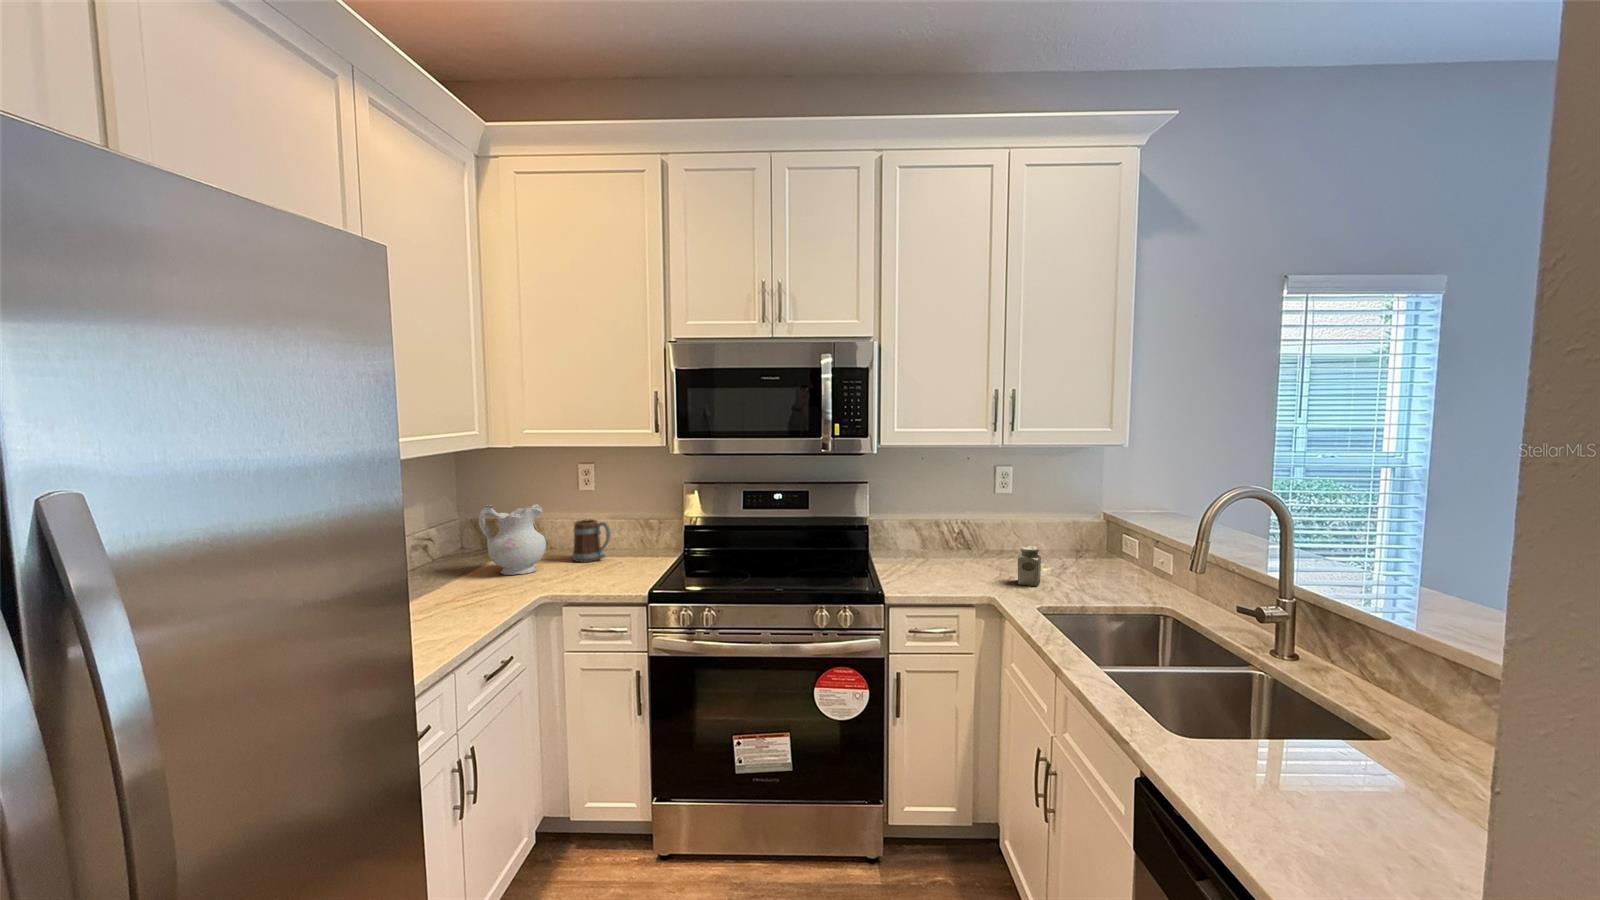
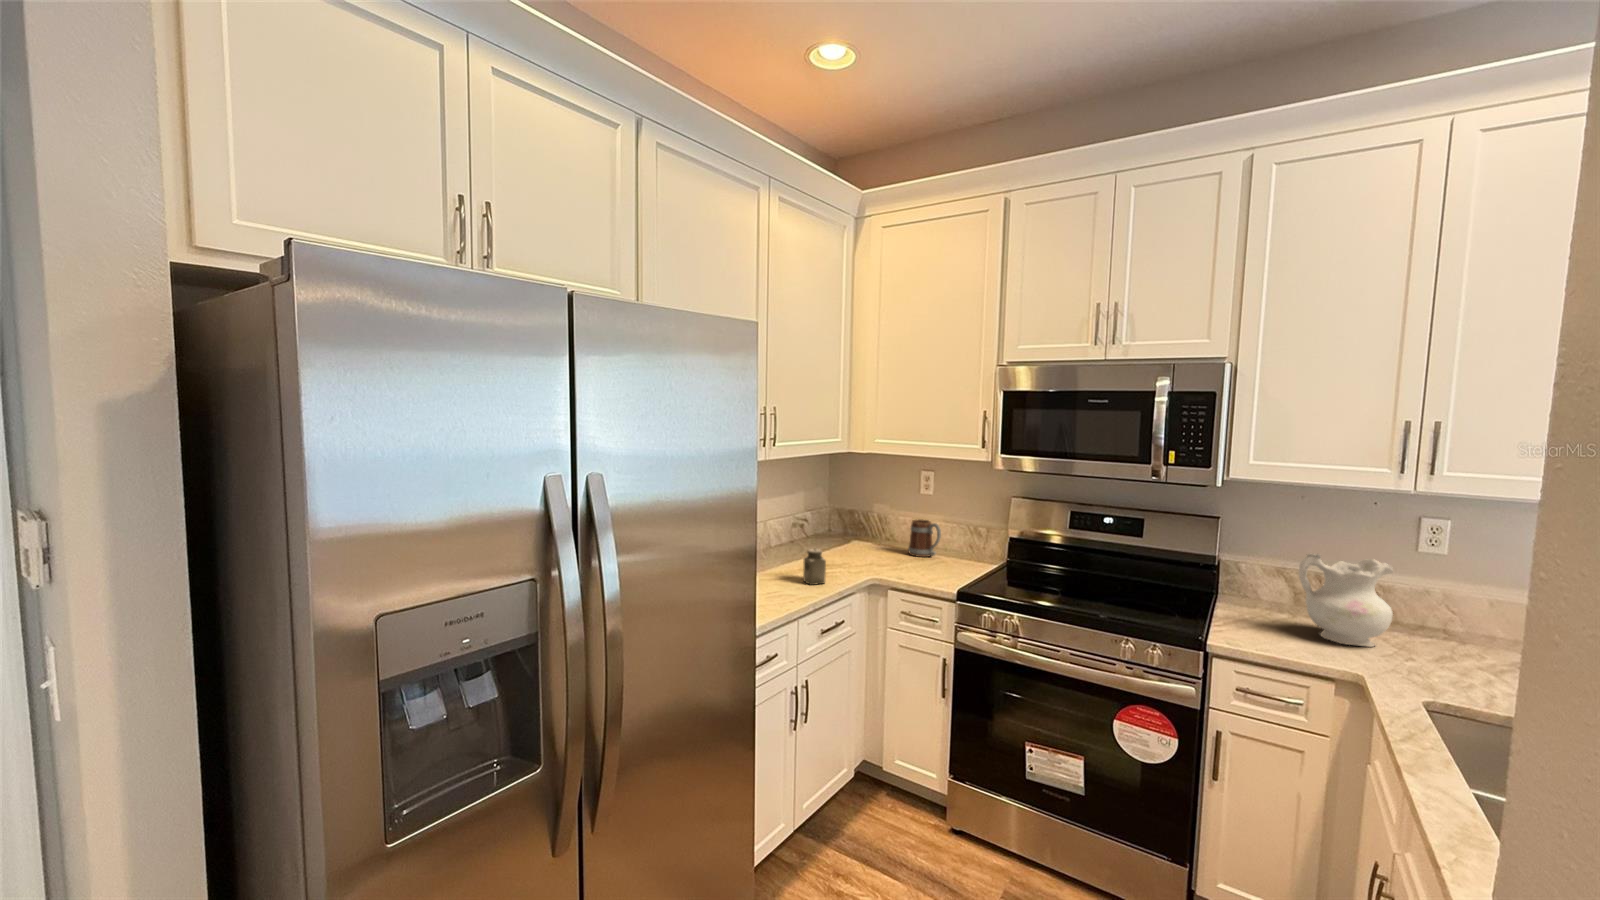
ceramic pitcher: present [479,504,546,575] -> present [1299,554,1393,647]
salt shaker: present [1018,546,1041,586] -> present [803,549,826,585]

